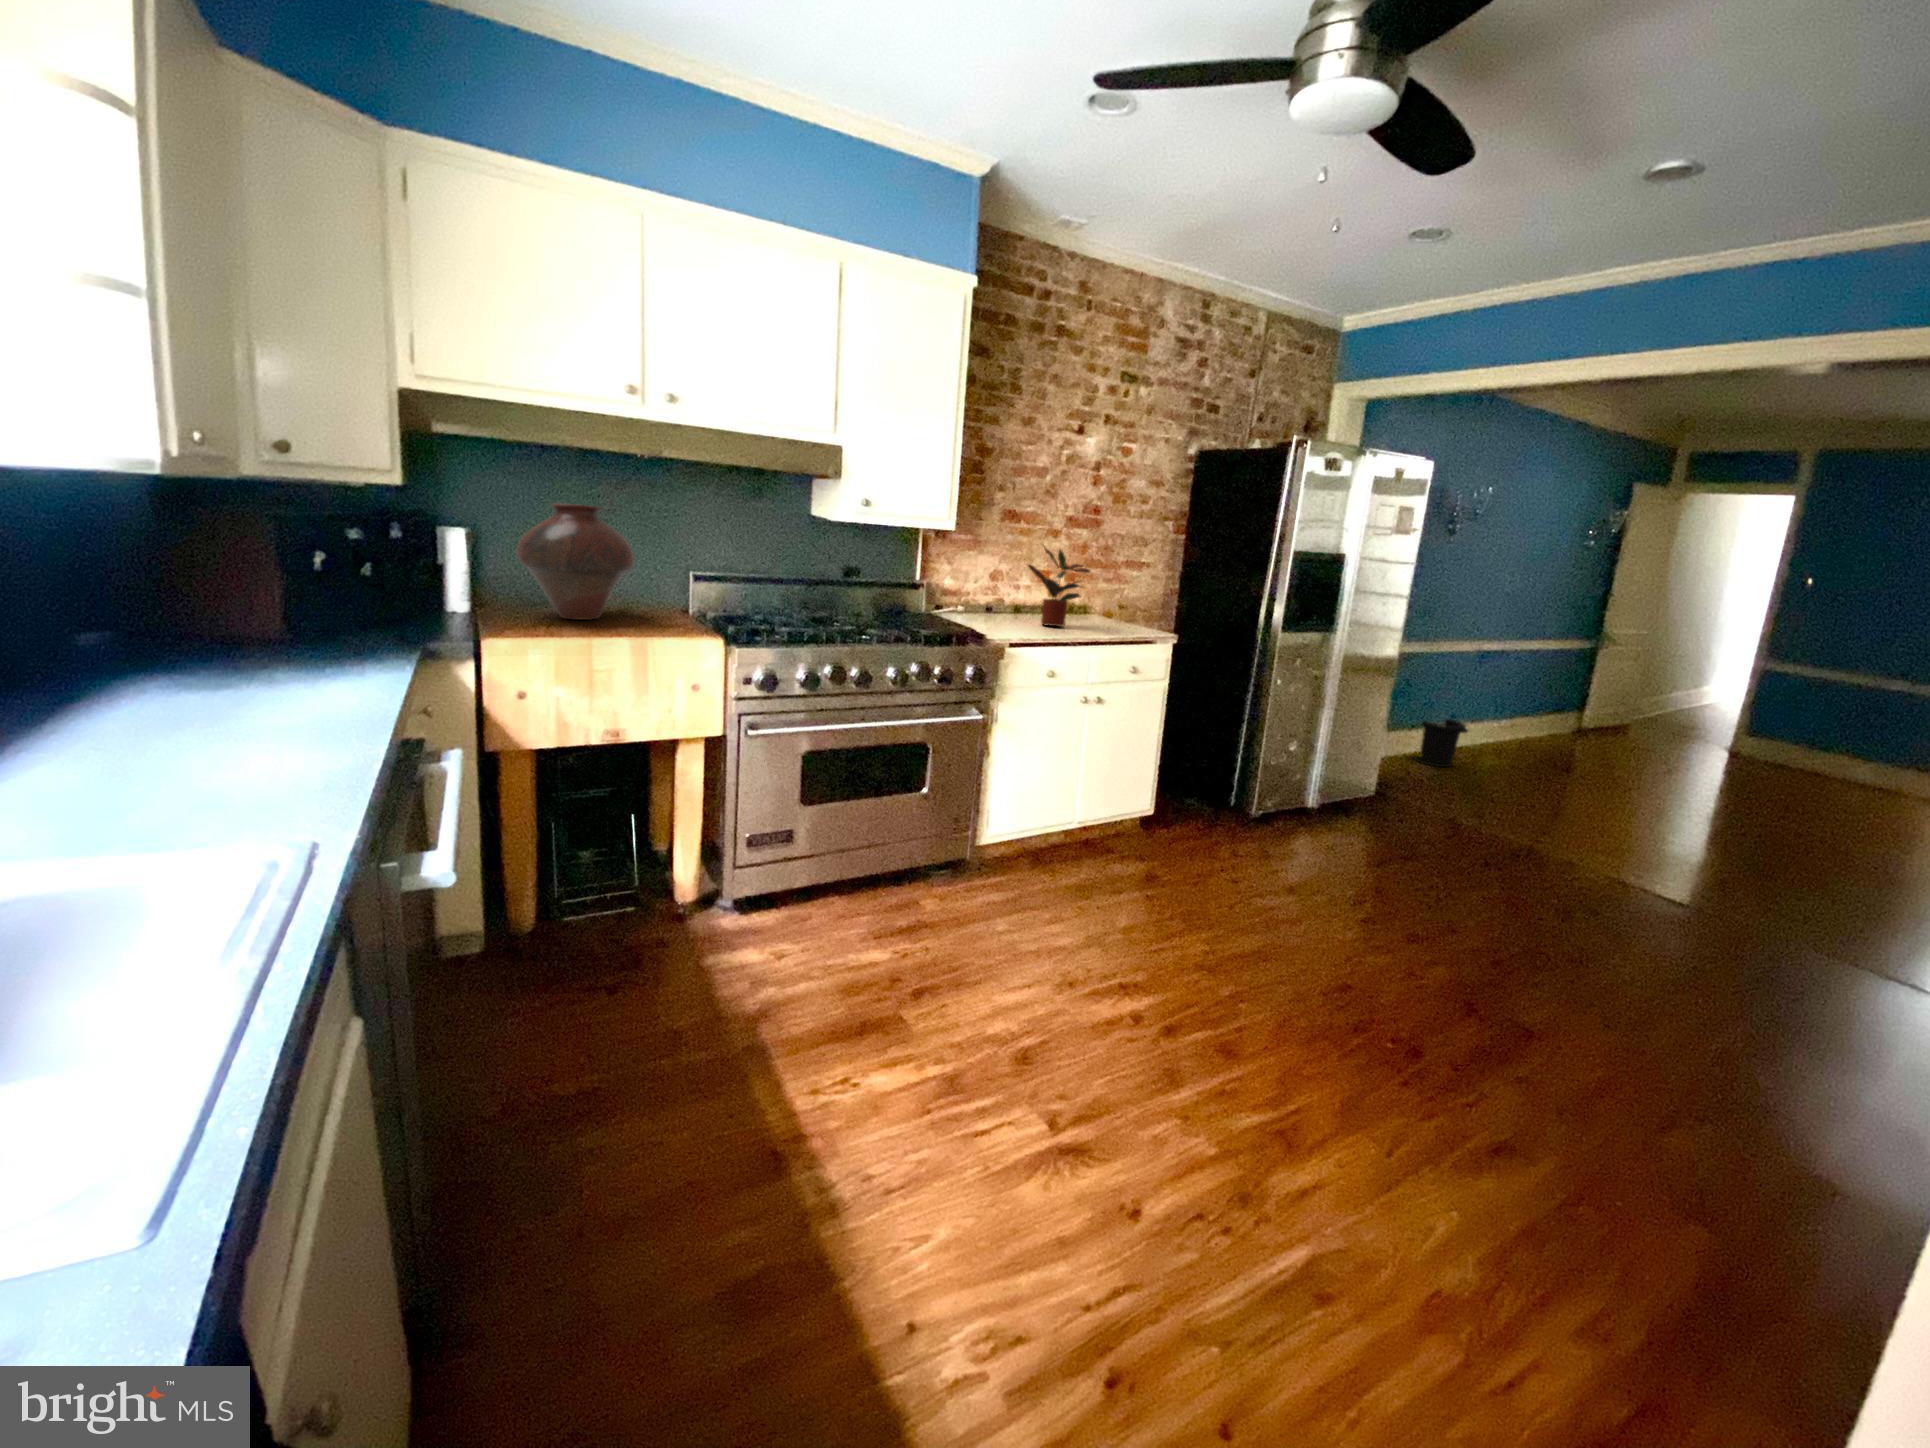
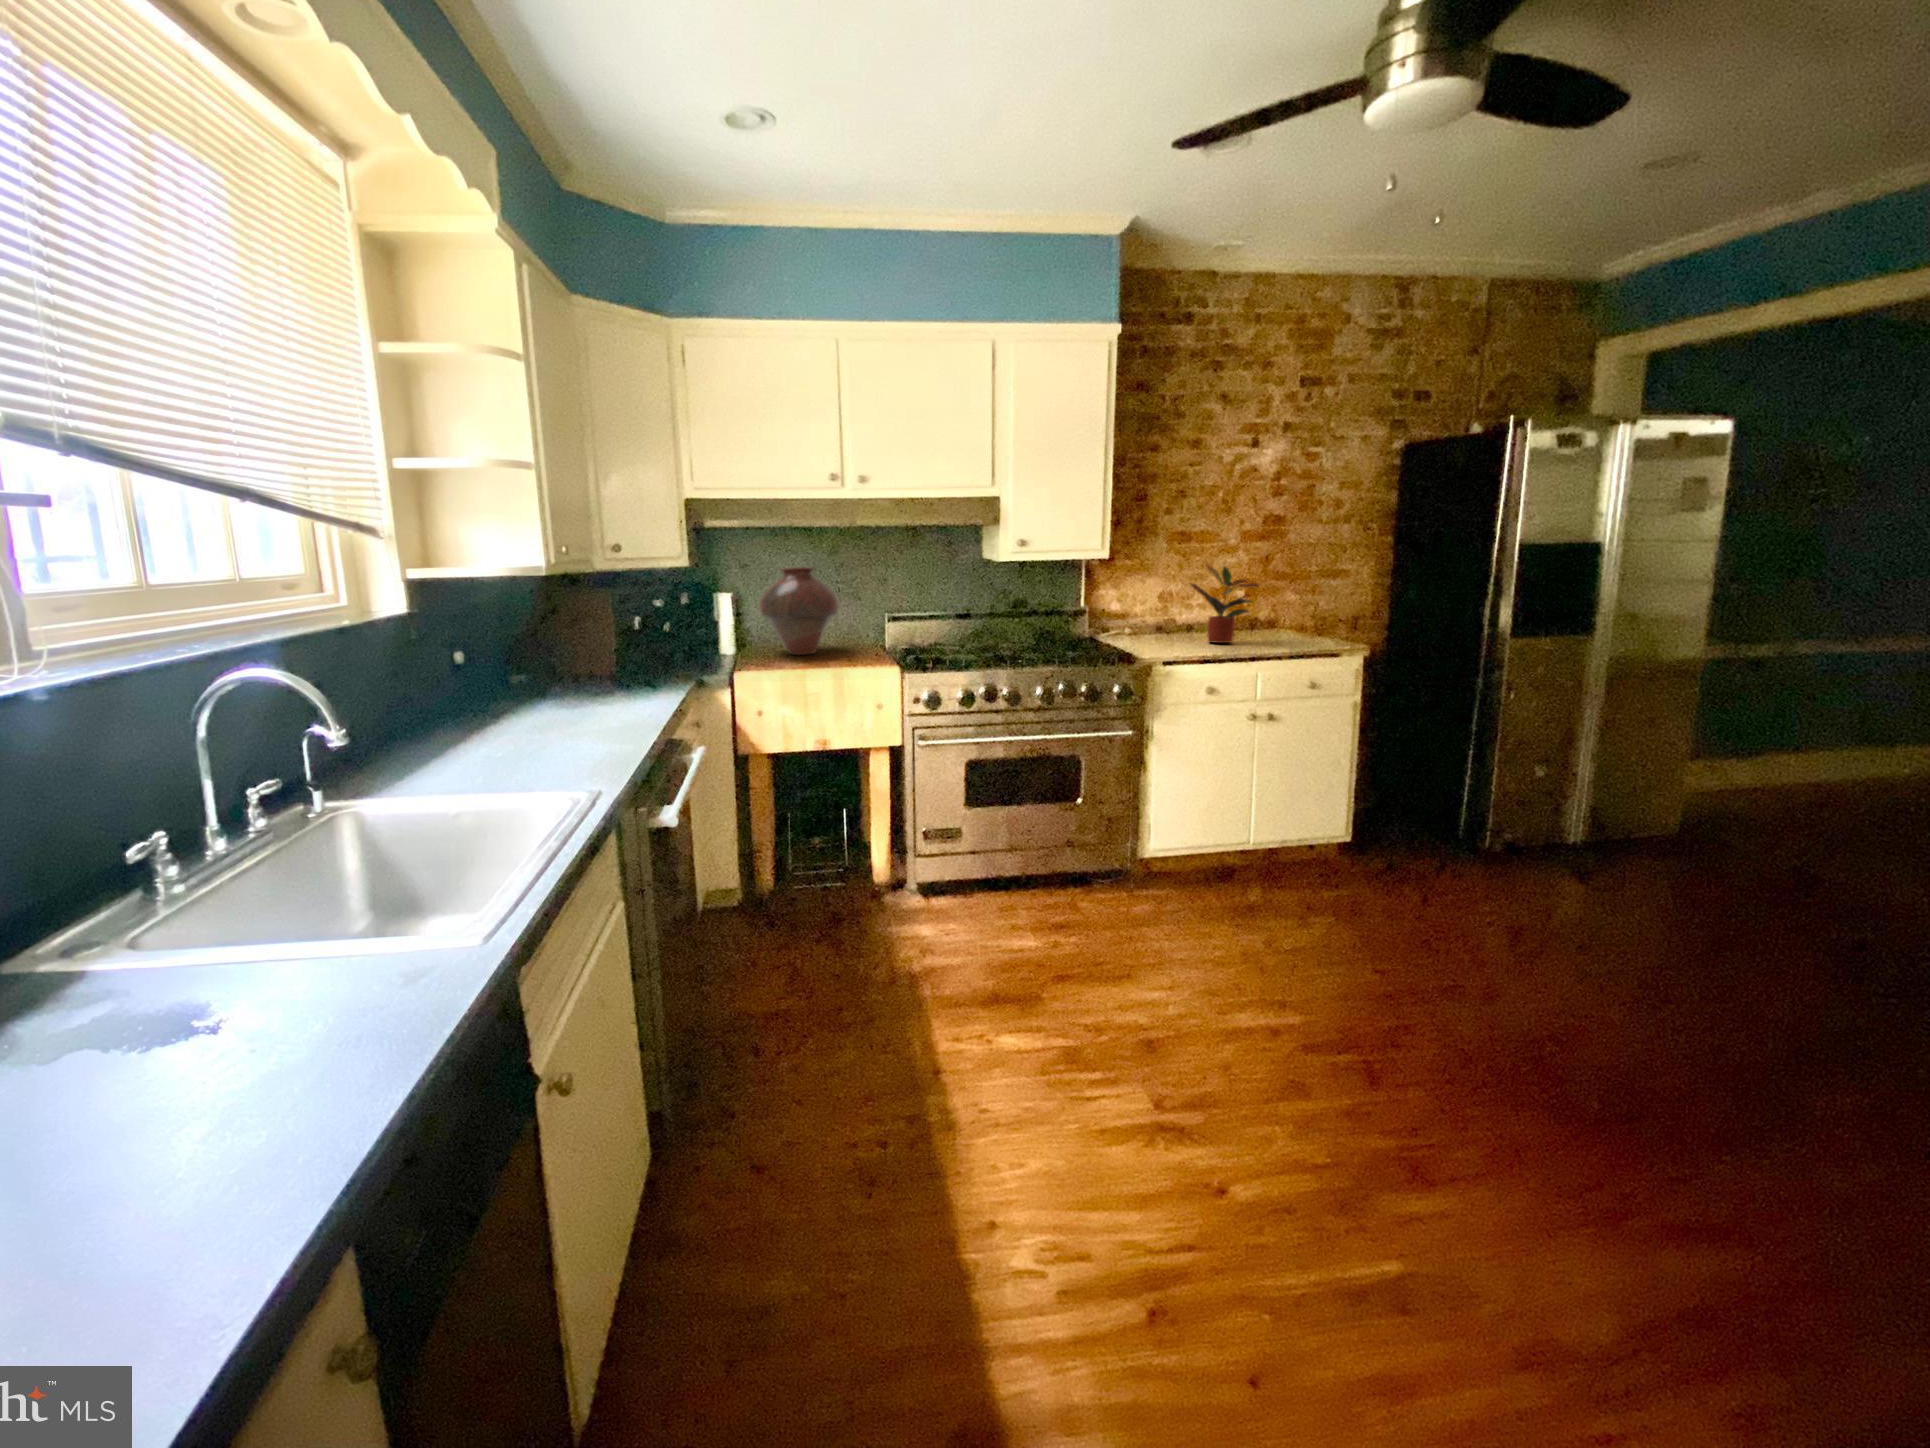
trash can: present [1413,719,1468,767] -> none [1770,737,1881,809]

